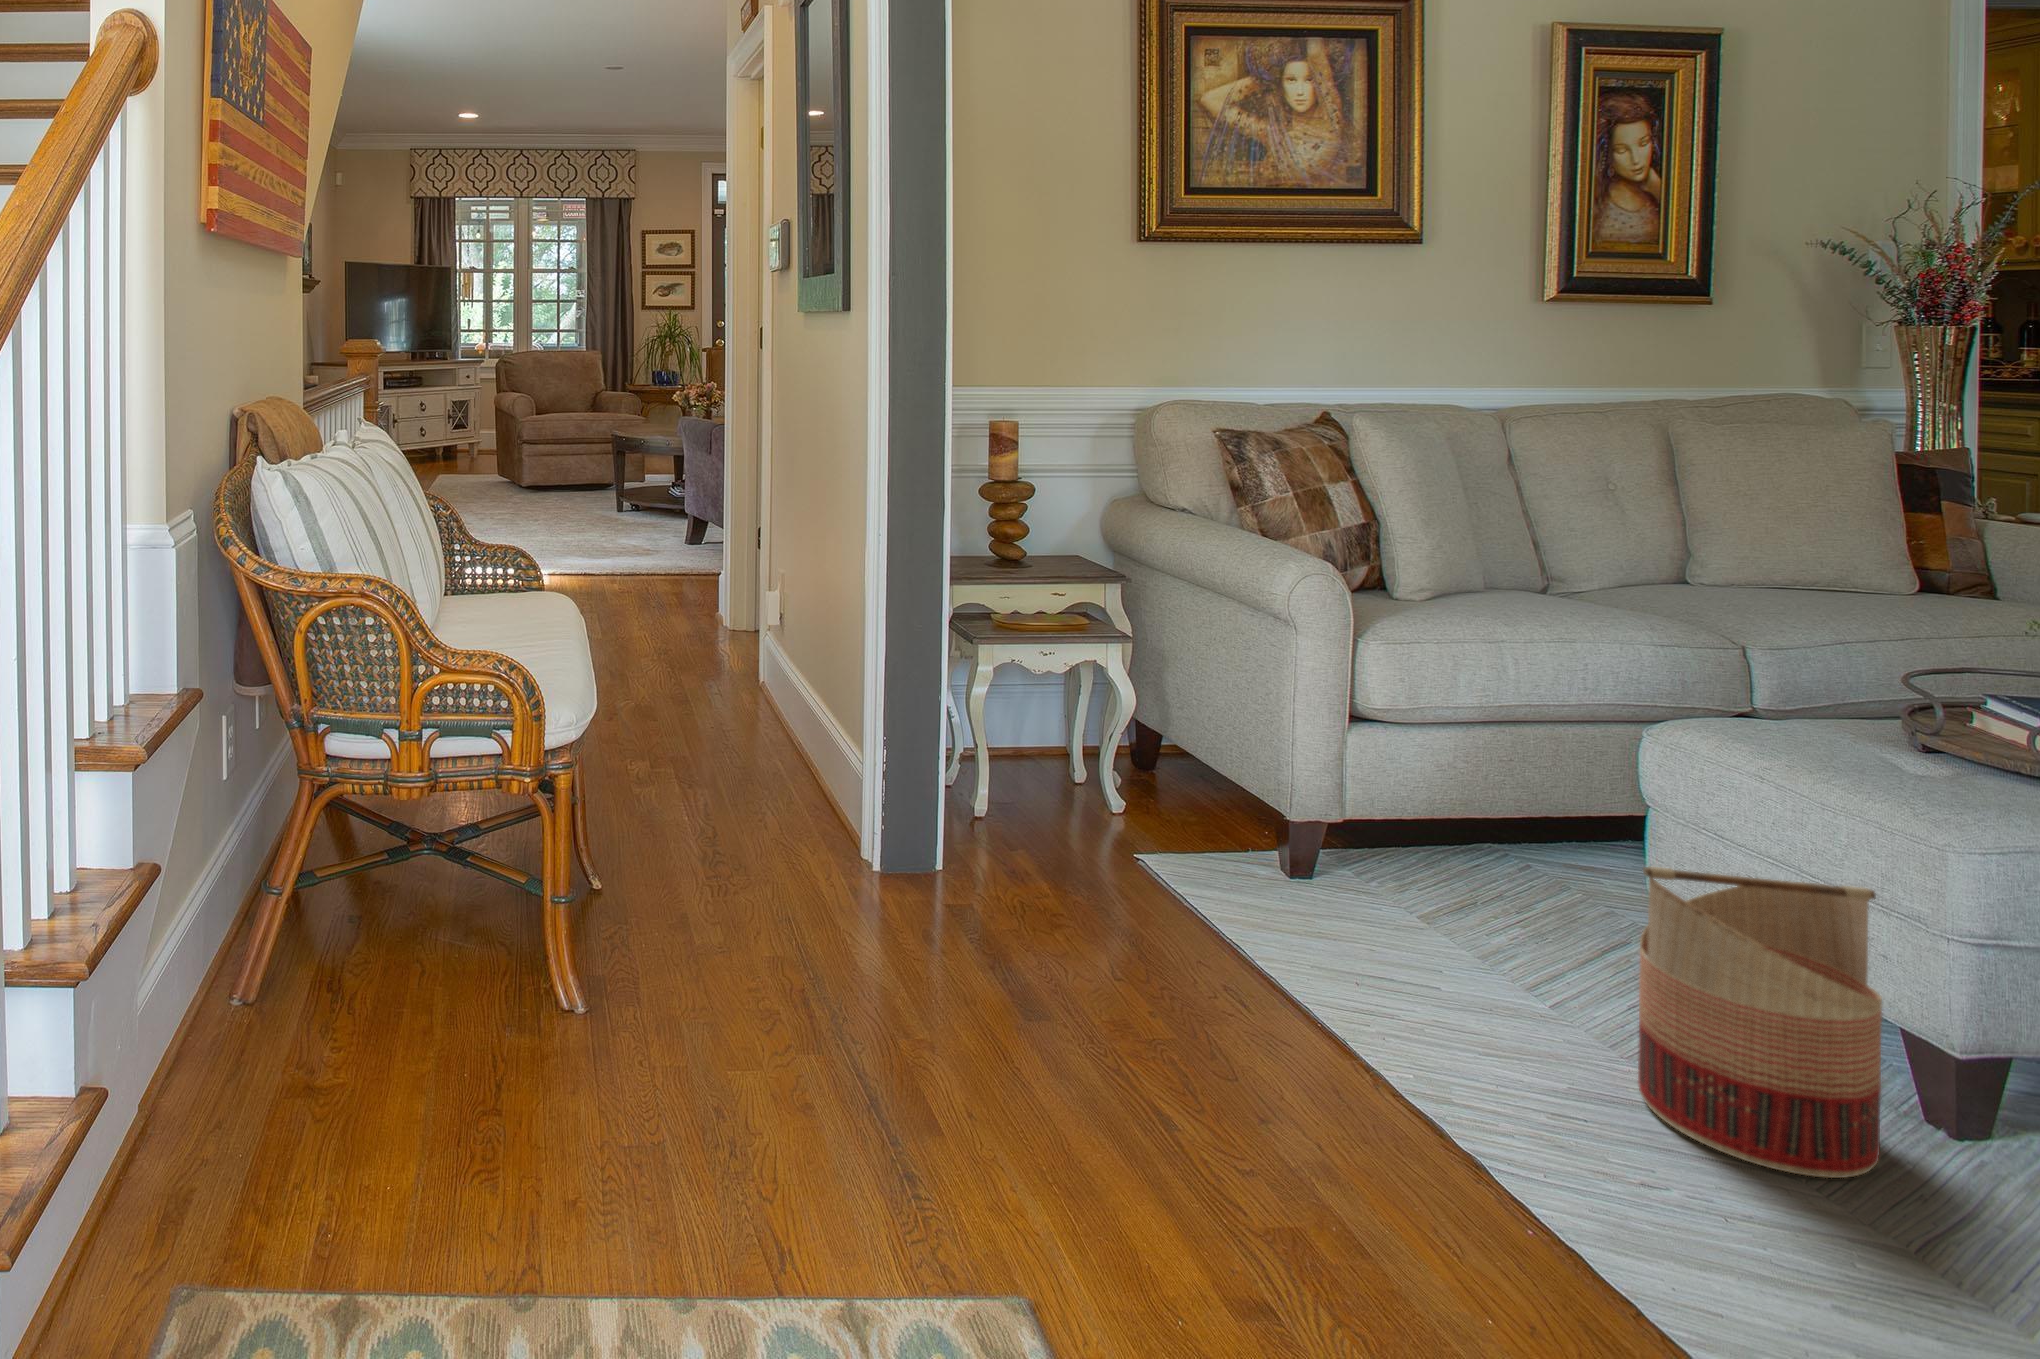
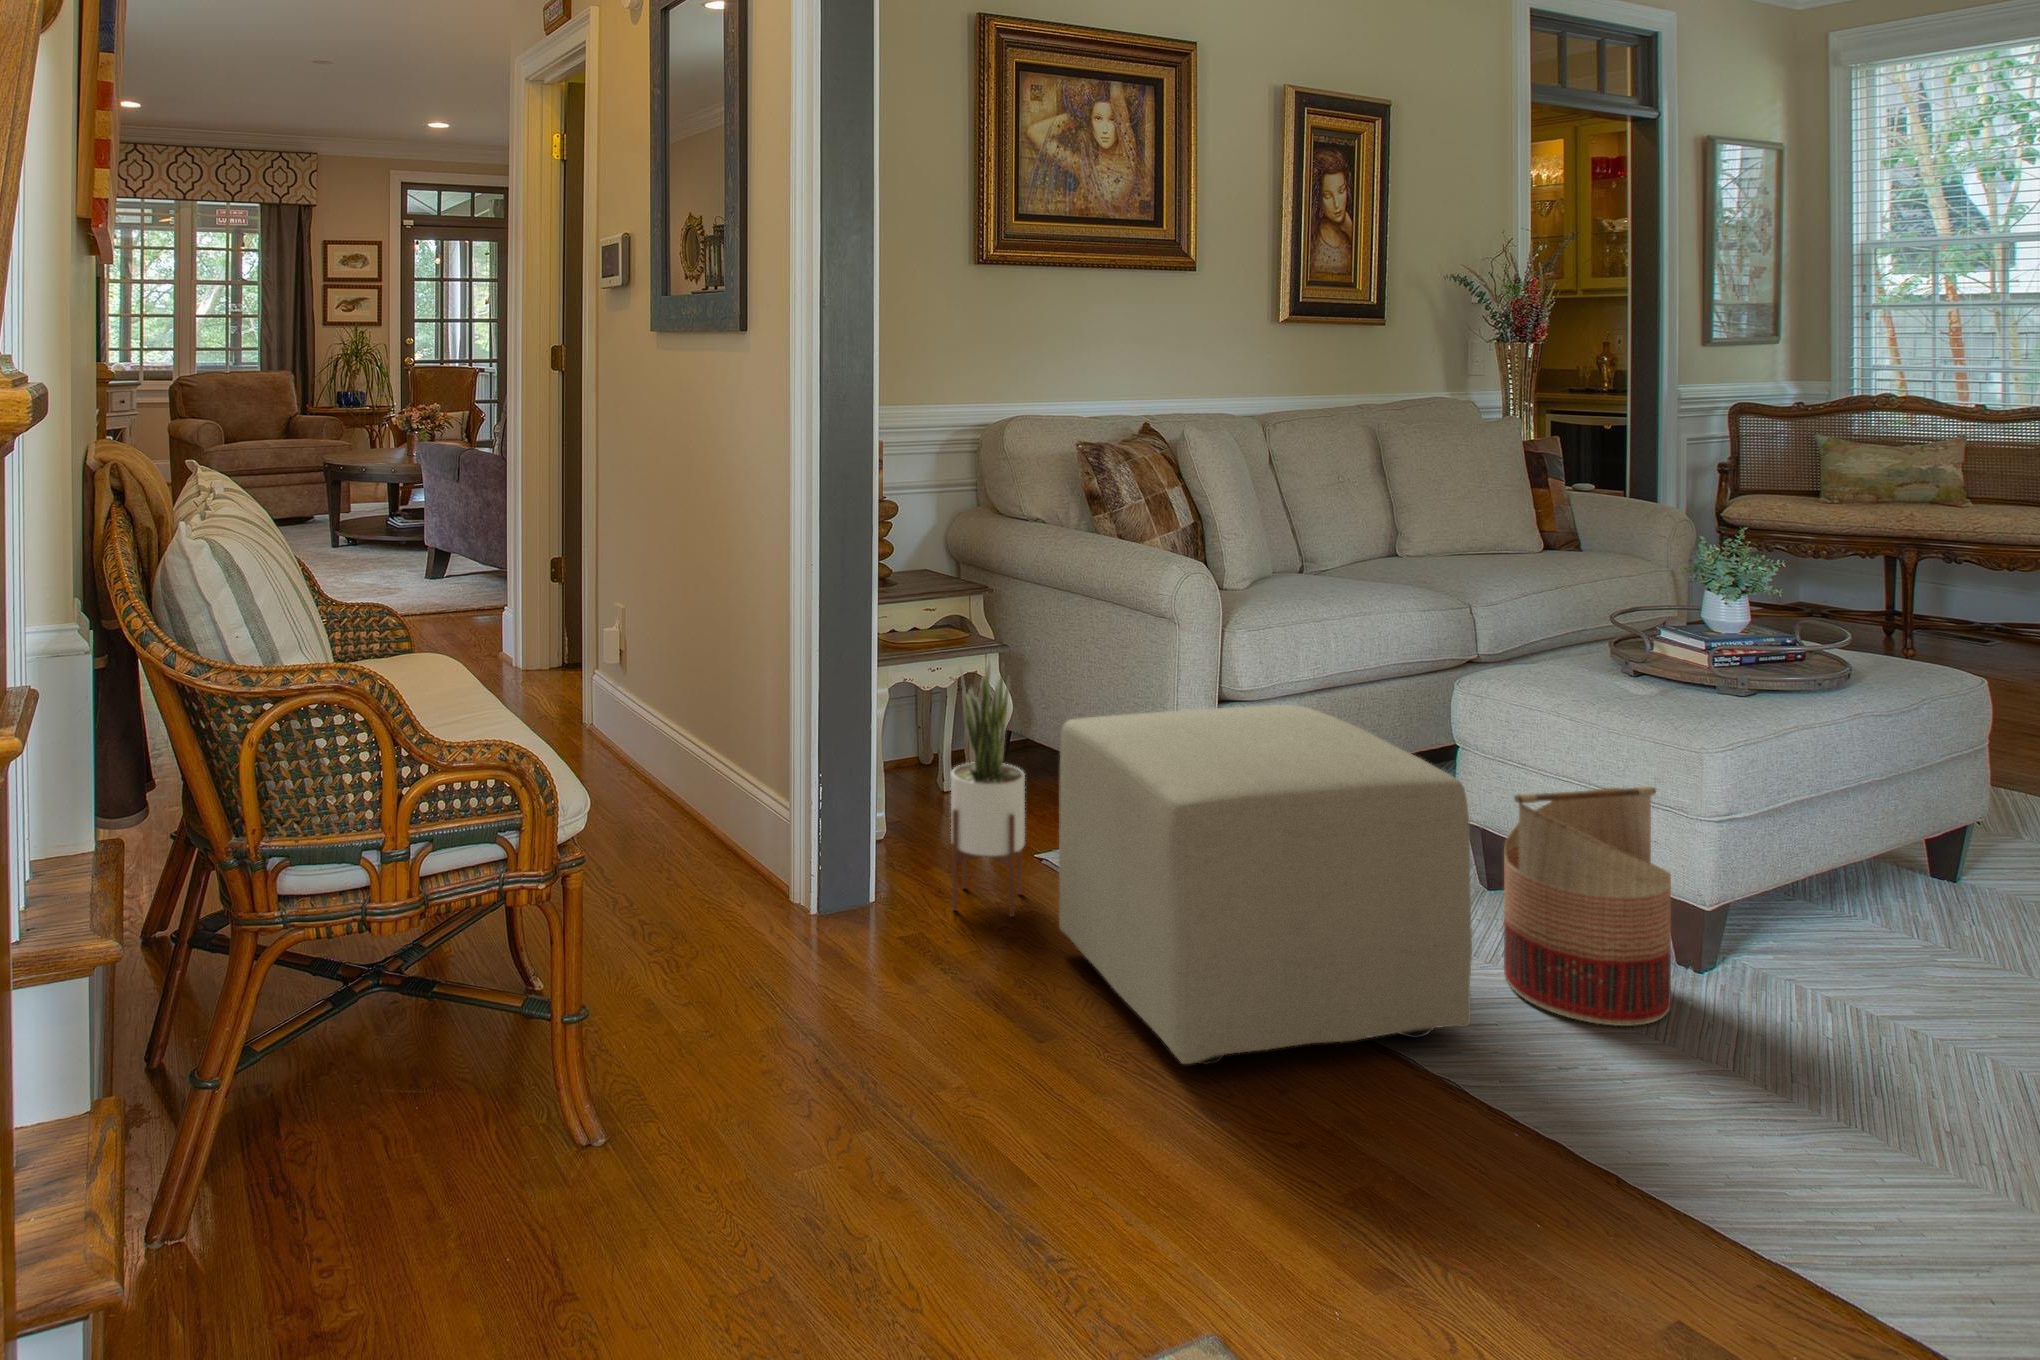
potted plant: none [1005,639,1090,906] -> present [951,657,1025,916]
ottoman: none [1095,712,1539,1117] -> present [1059,705,1472,1064]

